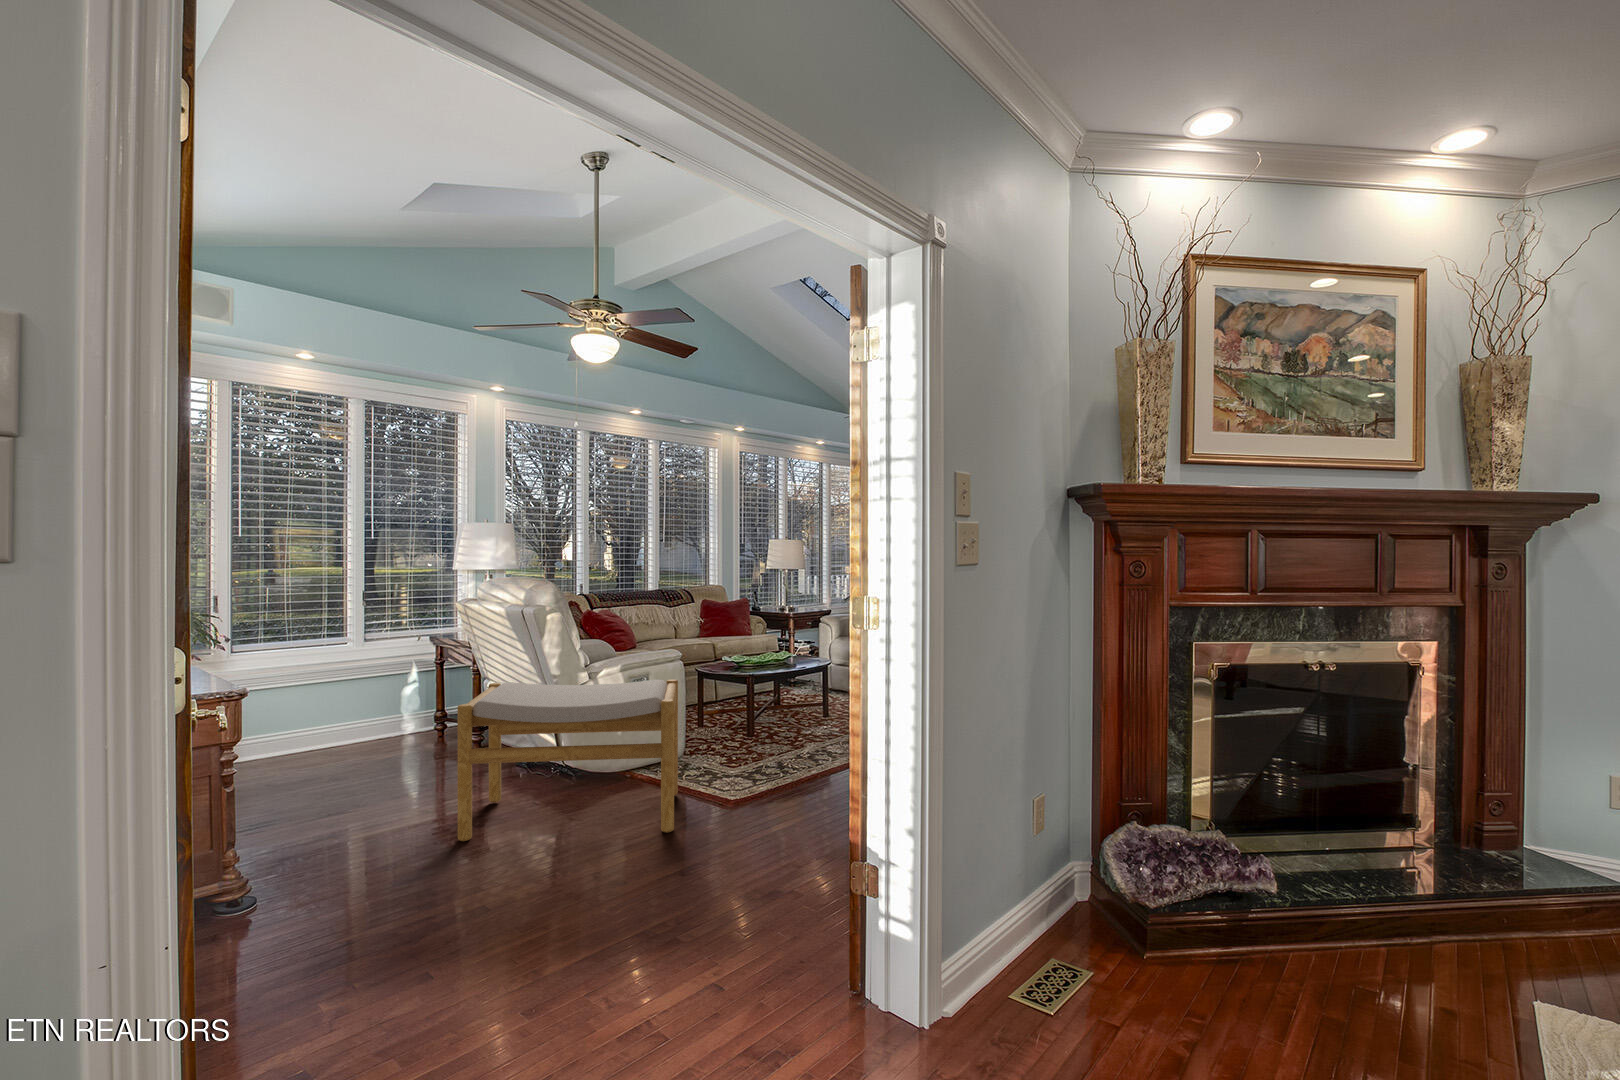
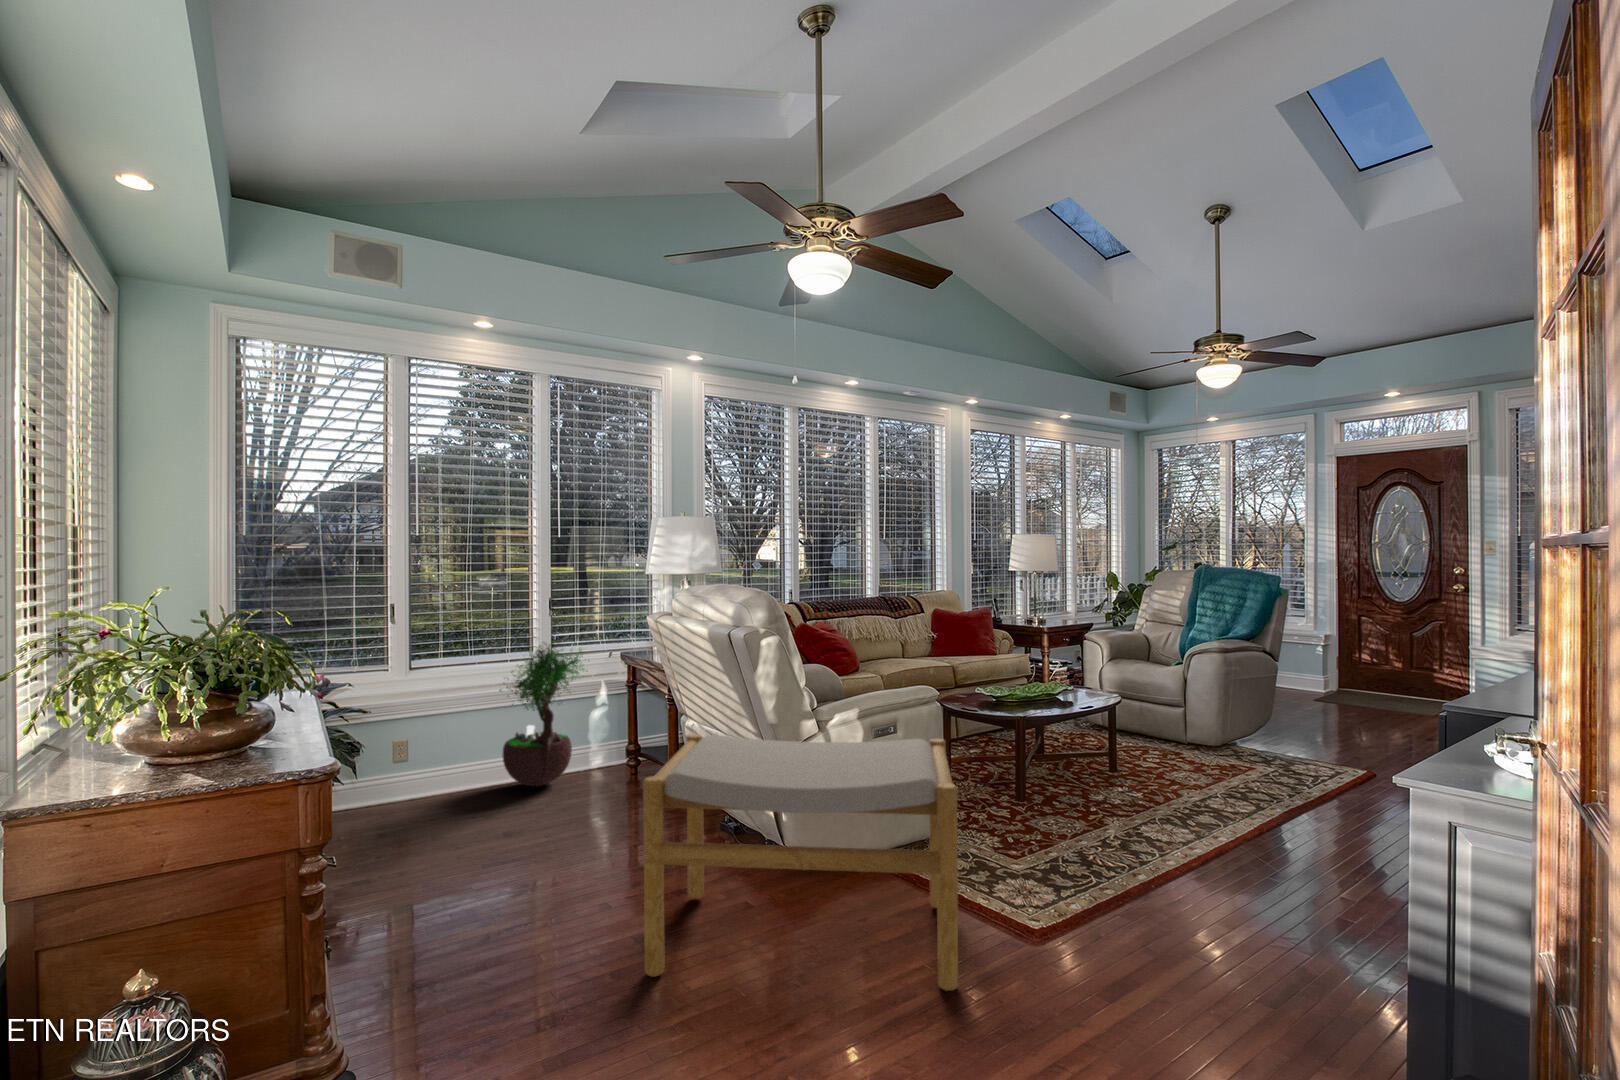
potted tree: none [322,619,403,747] -> present [503,642,589,786]

